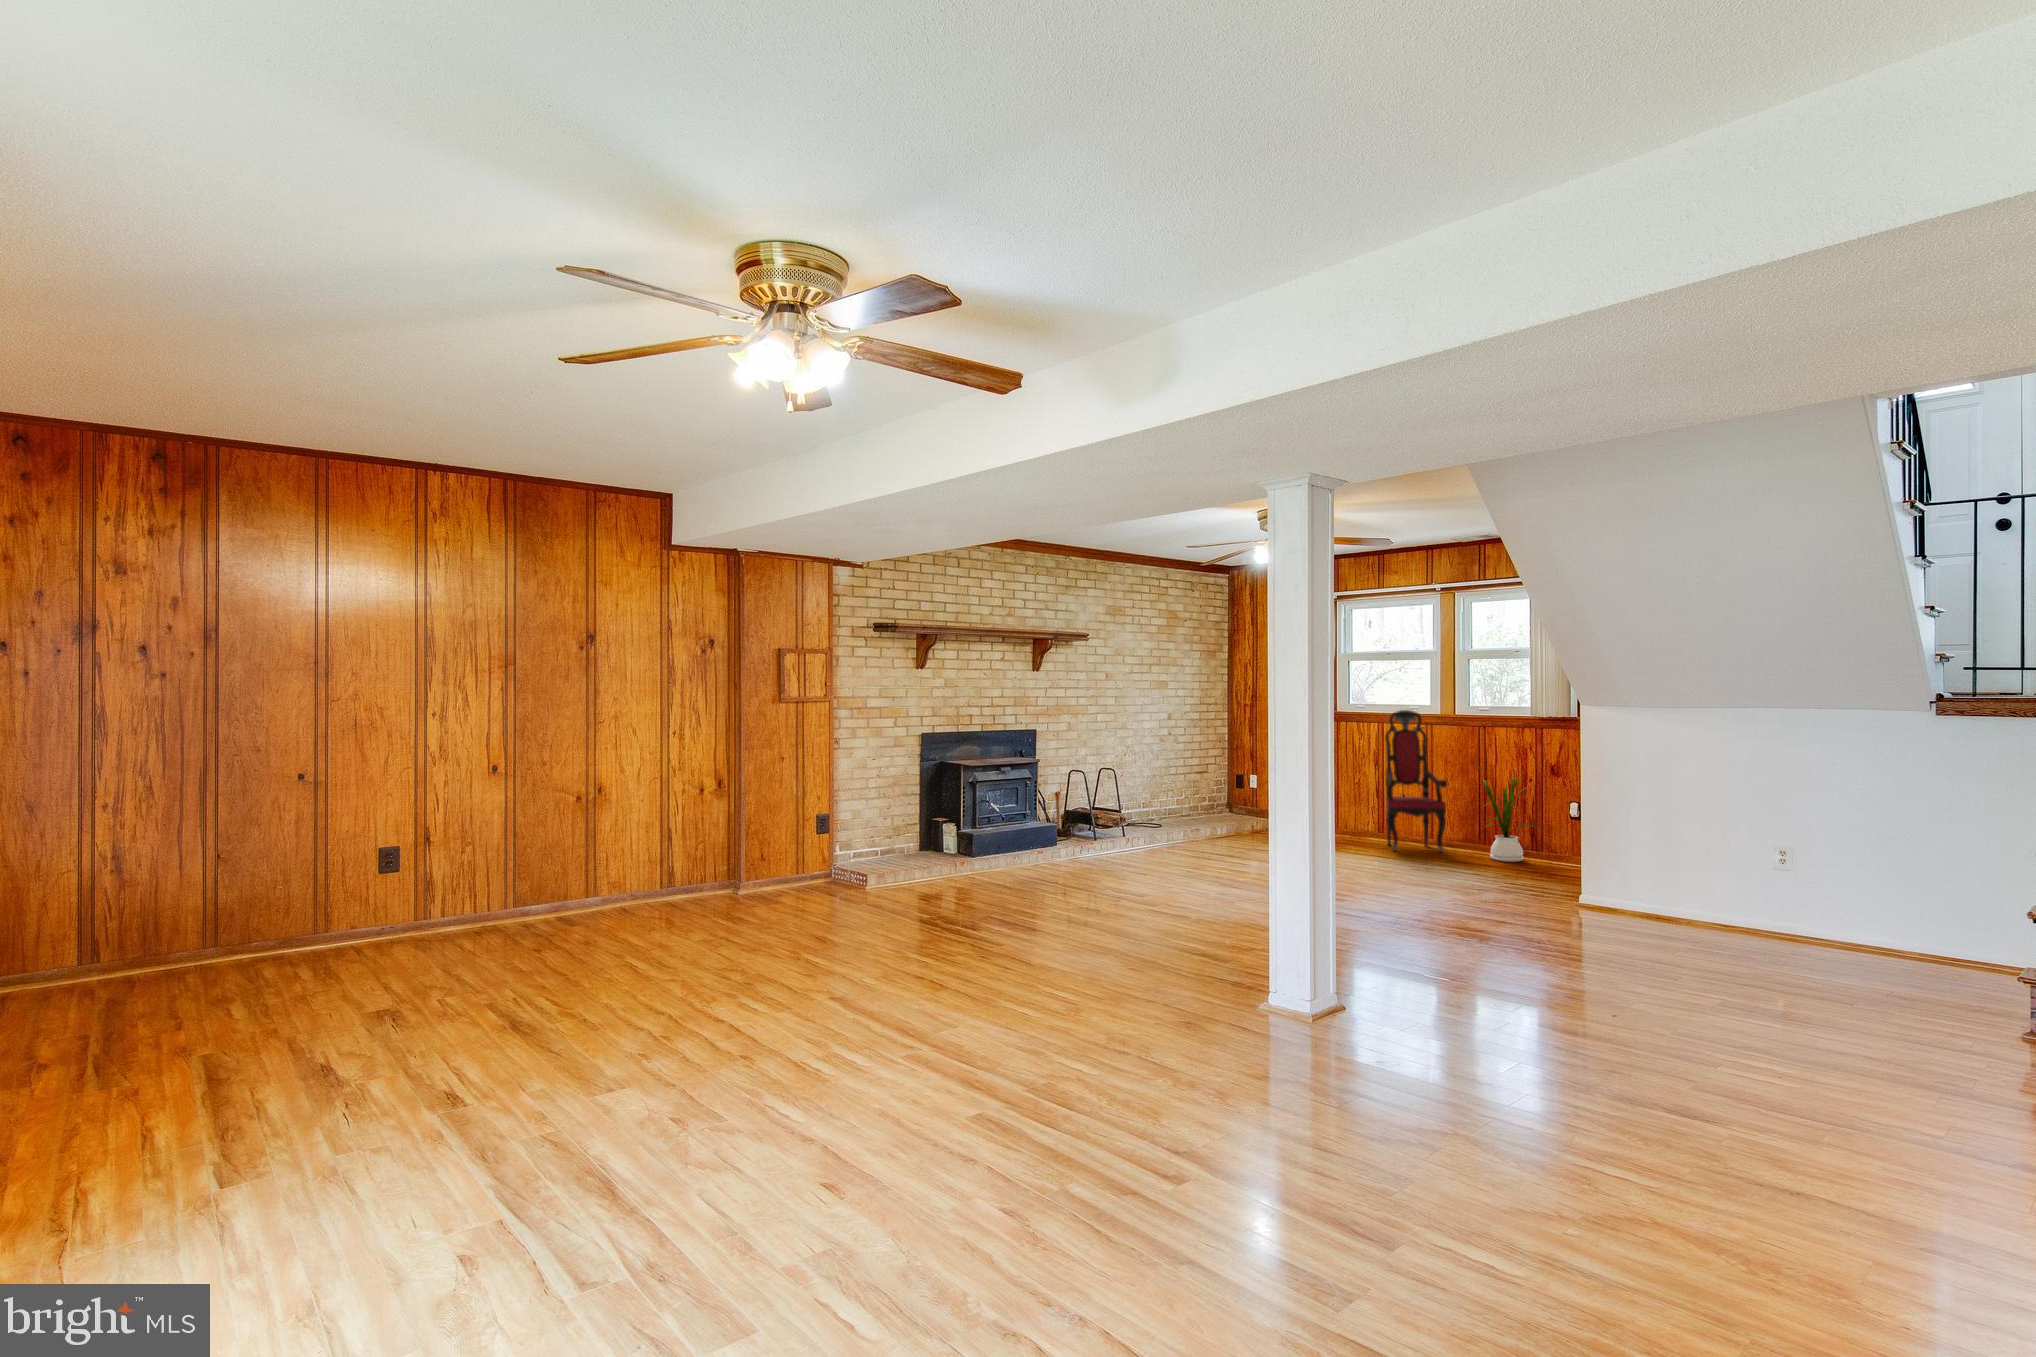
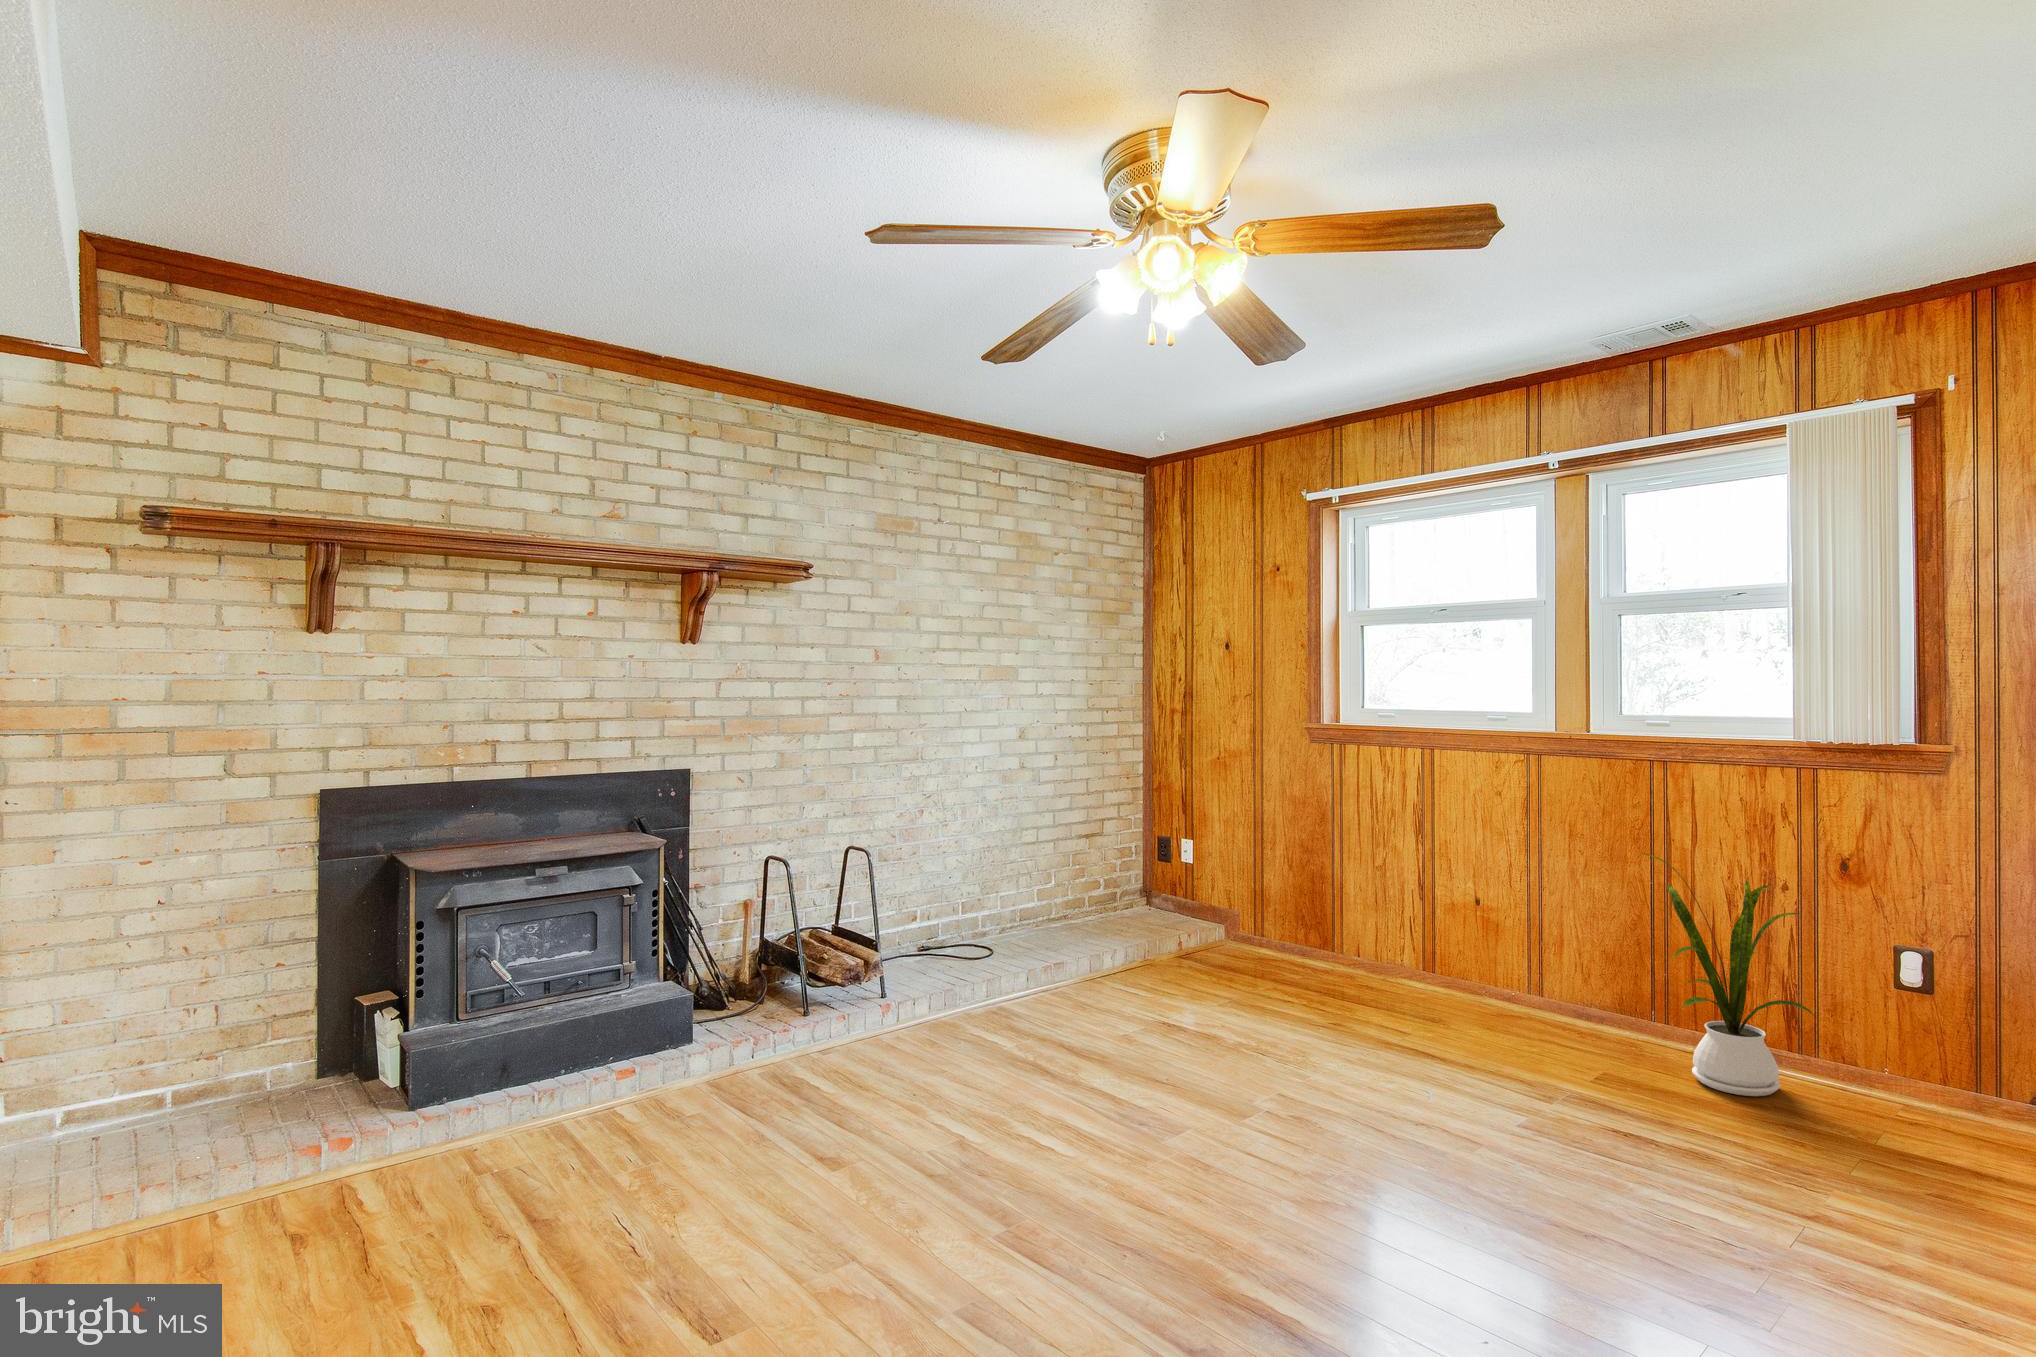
armchair: present [1385,710,1447,852] -> none [1435,722,1581,1048]

